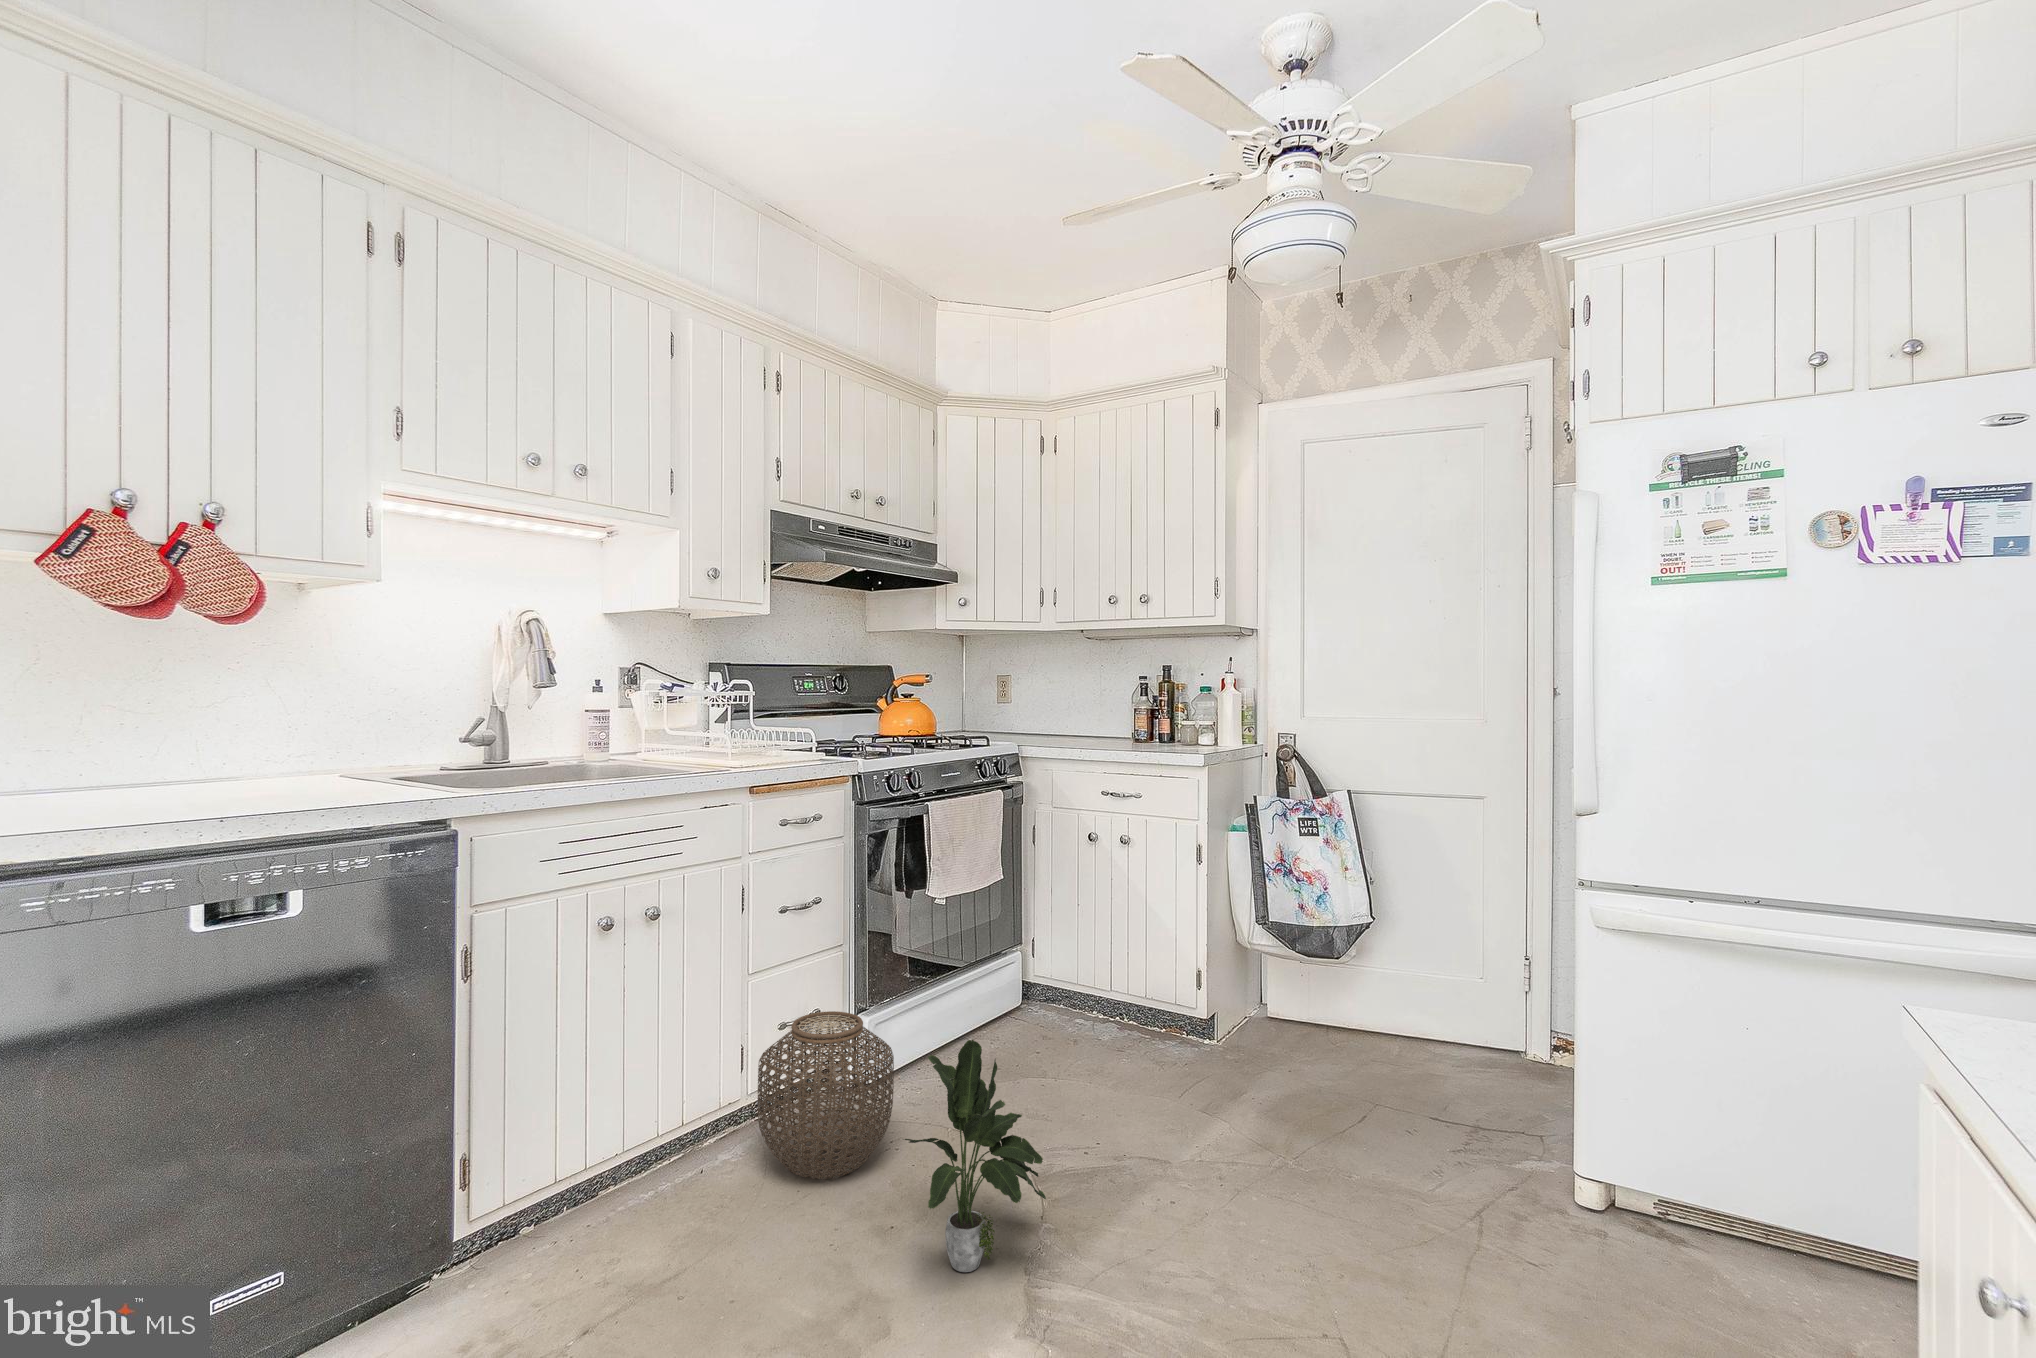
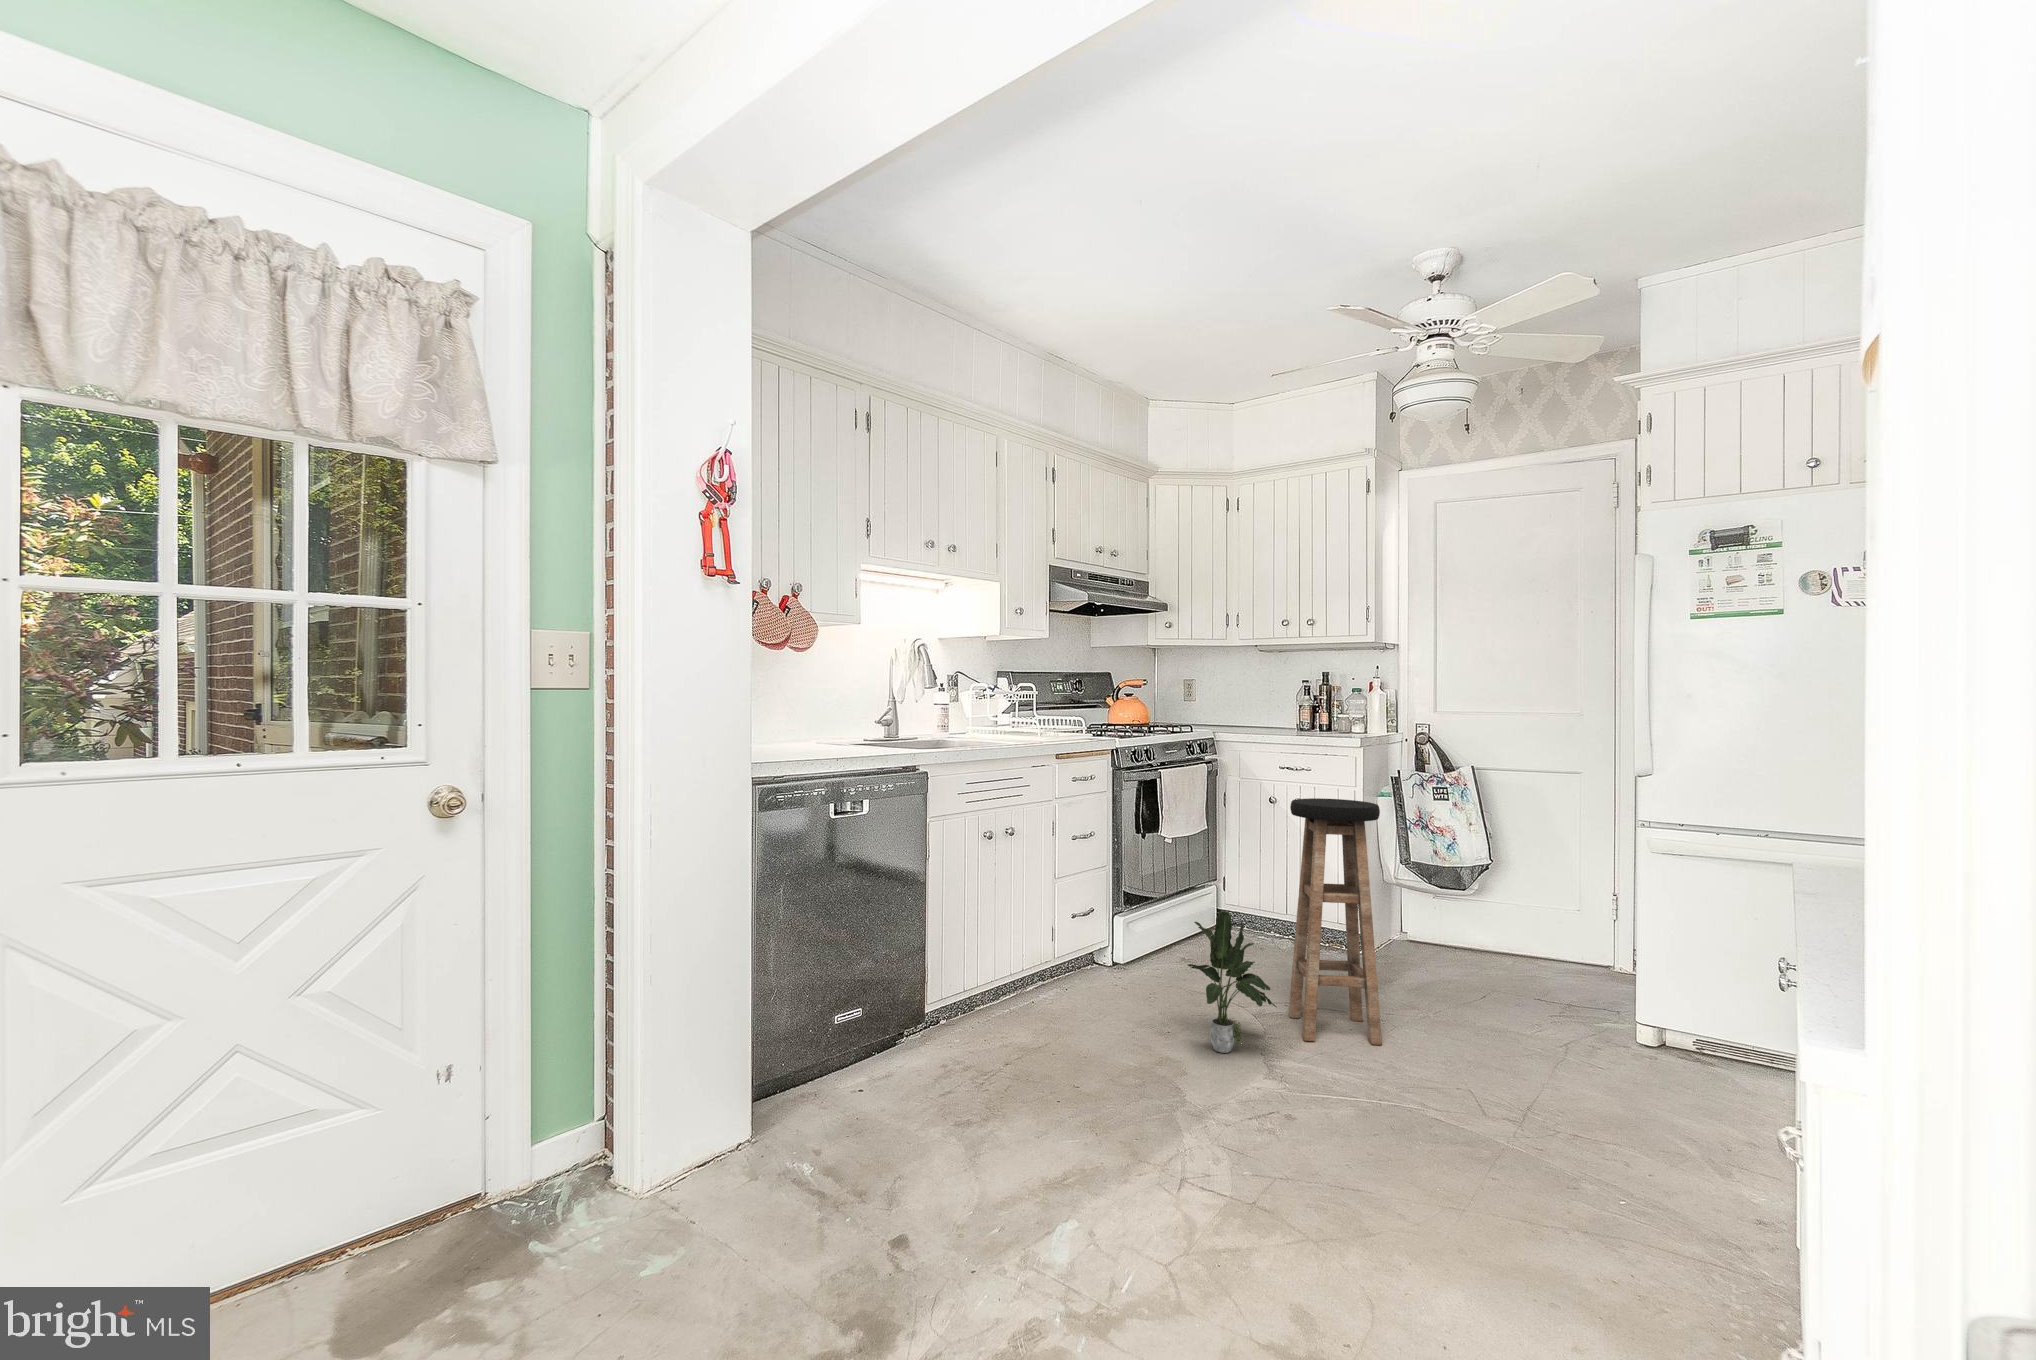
bar stool: none [1085,850,1213,1232] -> present [1288,798,1382,1045]
woven basket: present [757,1011,894,1179] -> none [1068,903,1156,1007]

